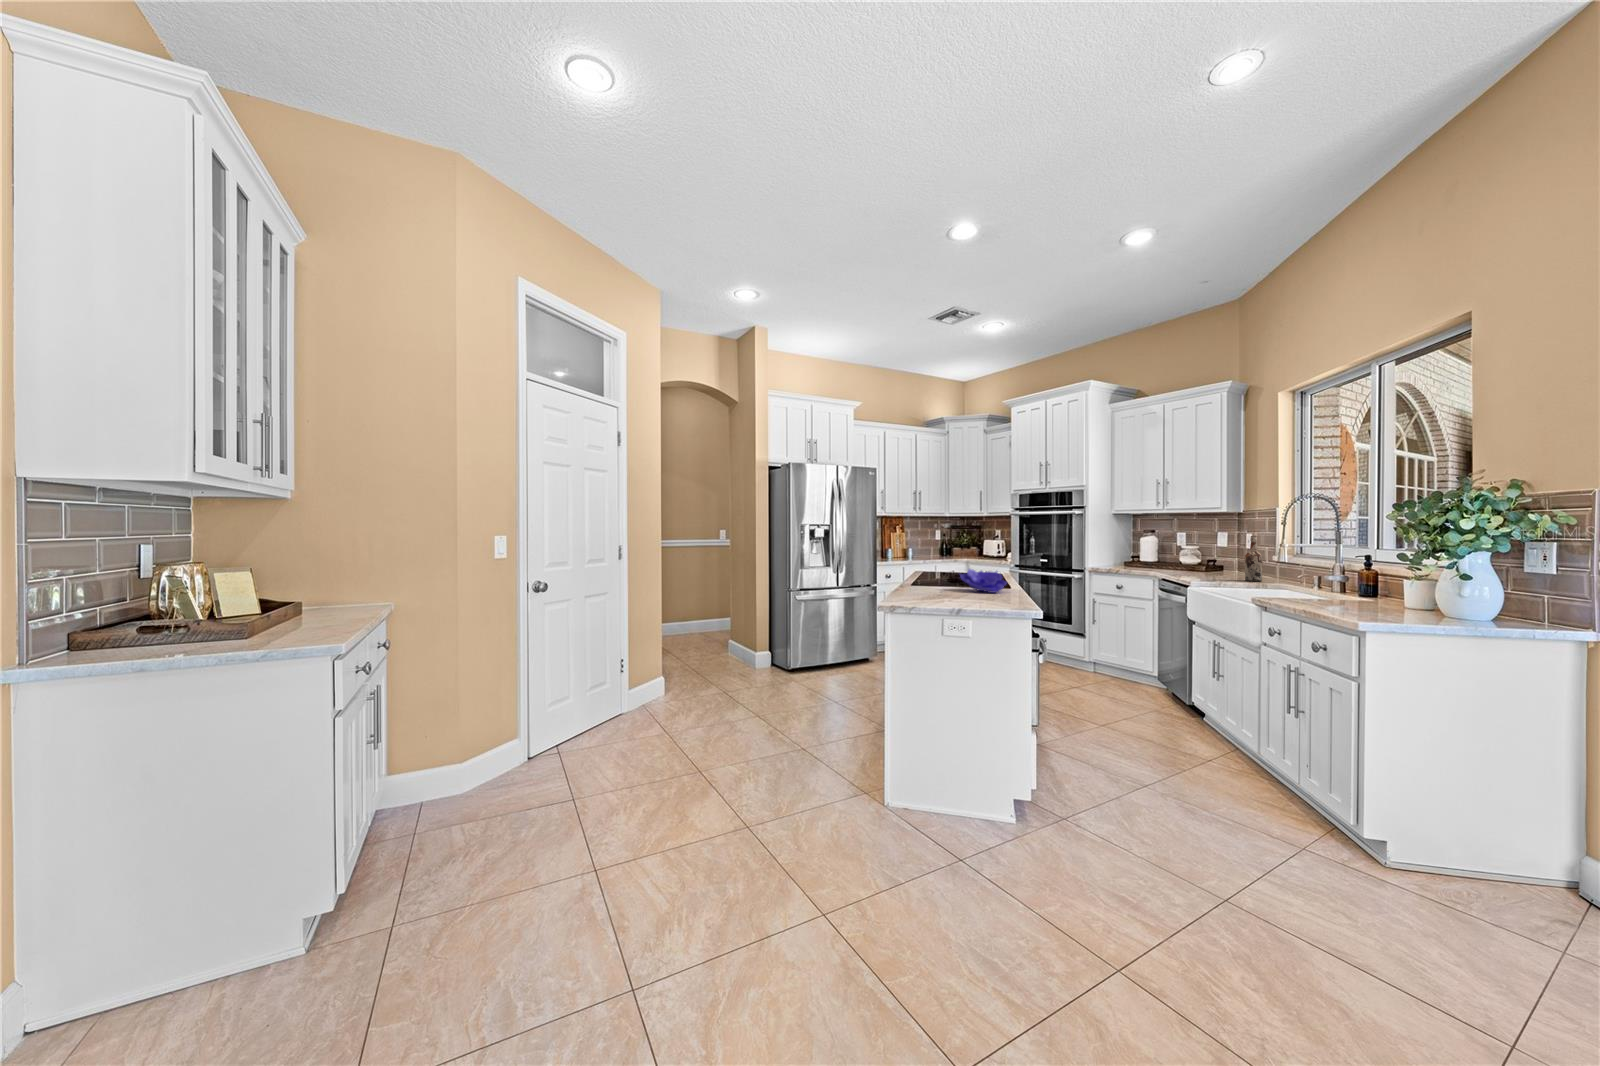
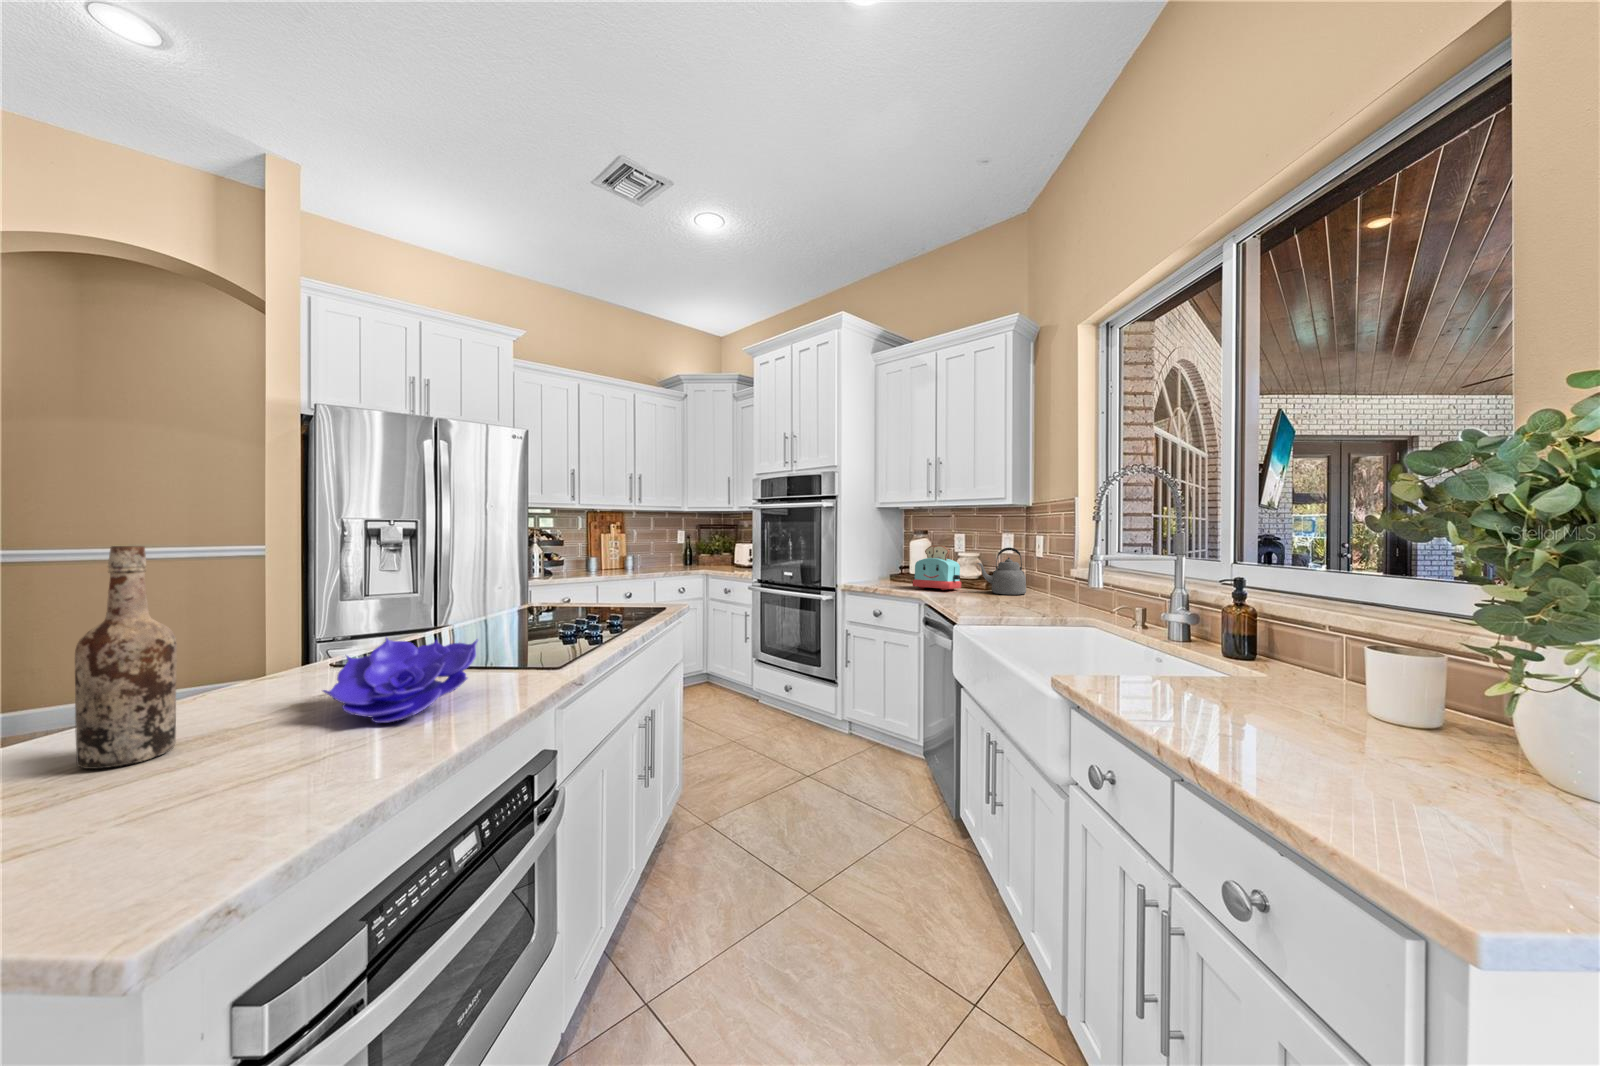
wine bottle: present [1245,536,1263,581] -> present [75,546,177,769]
toaster: none [1147,541,1185,571] -> present [913,545,961,590]
kettle: none [1198,542,1237,574] -> present [977,548,1026,595]

